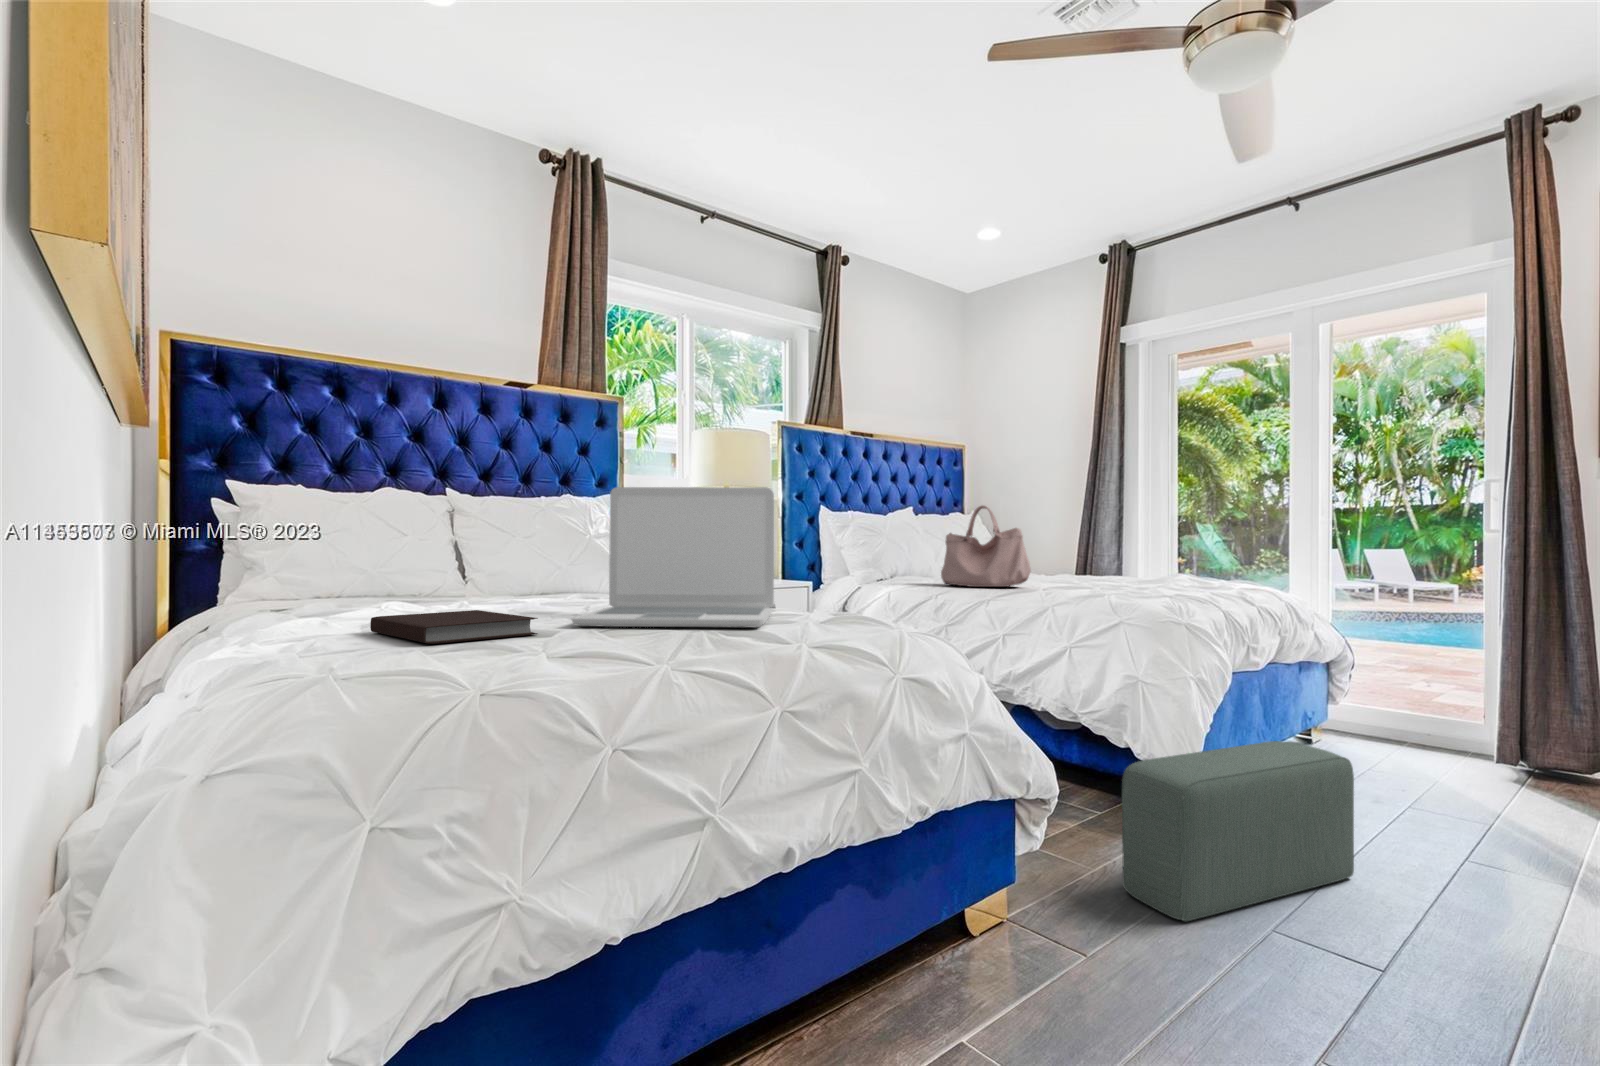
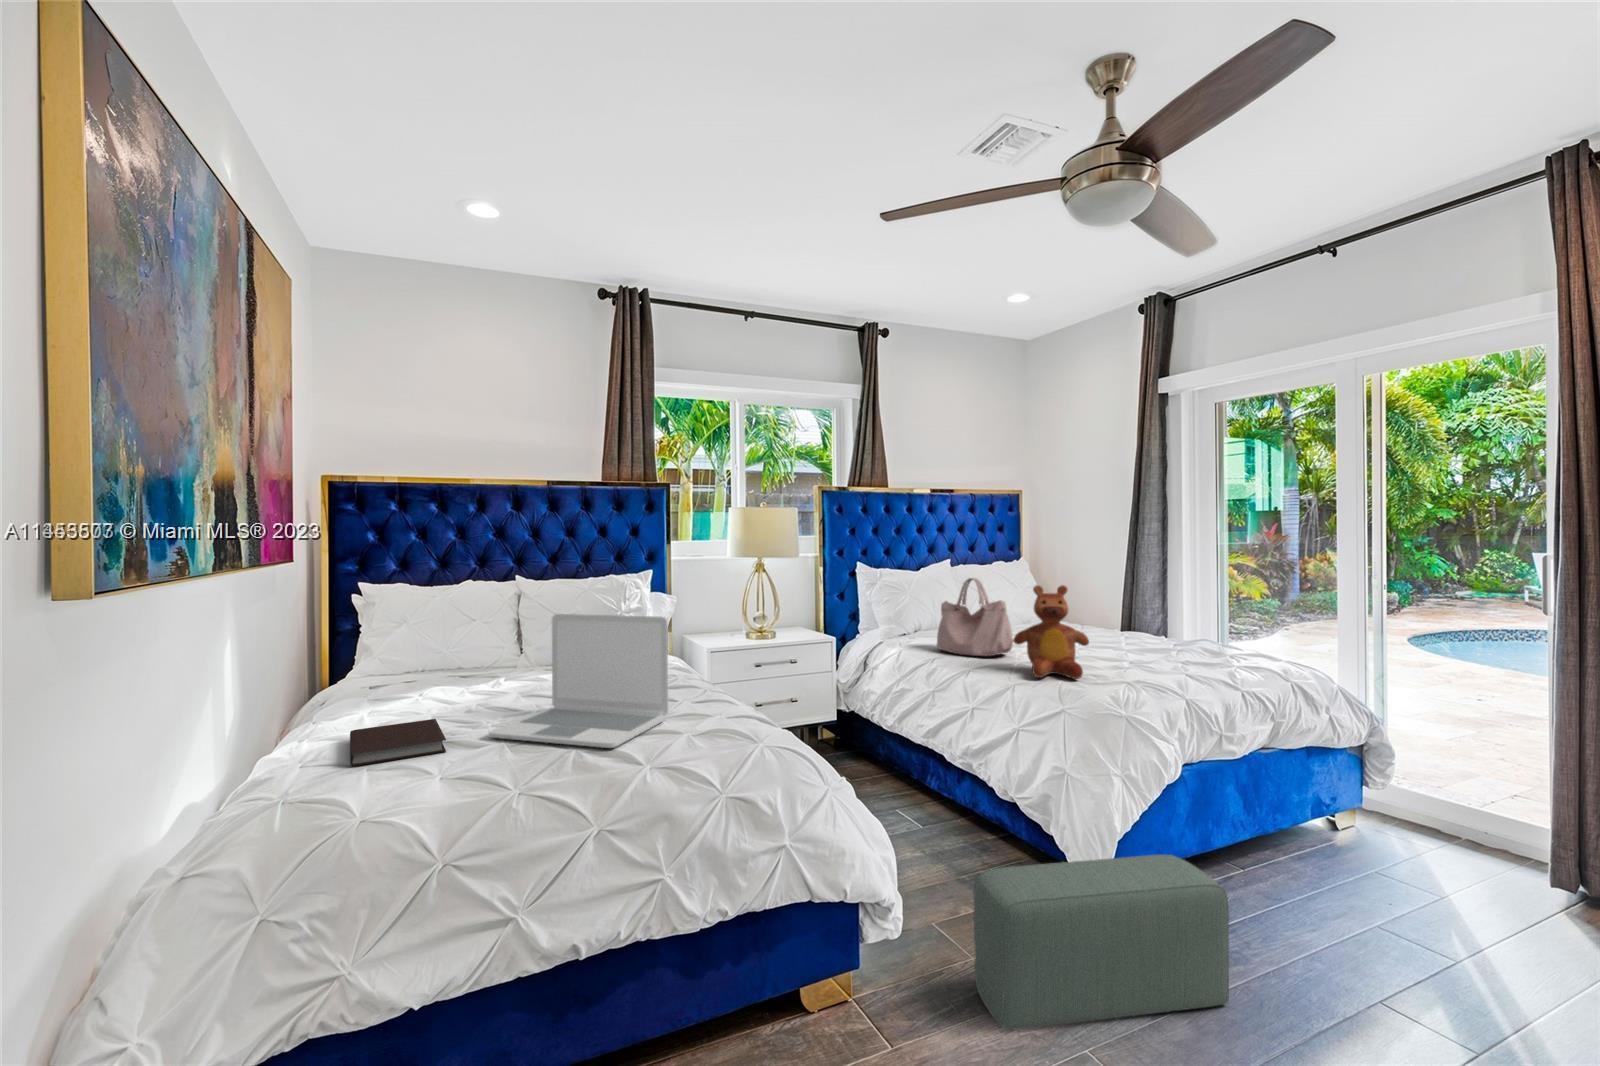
teddy bear: none [1049,503,1129,595] -> present [1013,585,1089,679]

